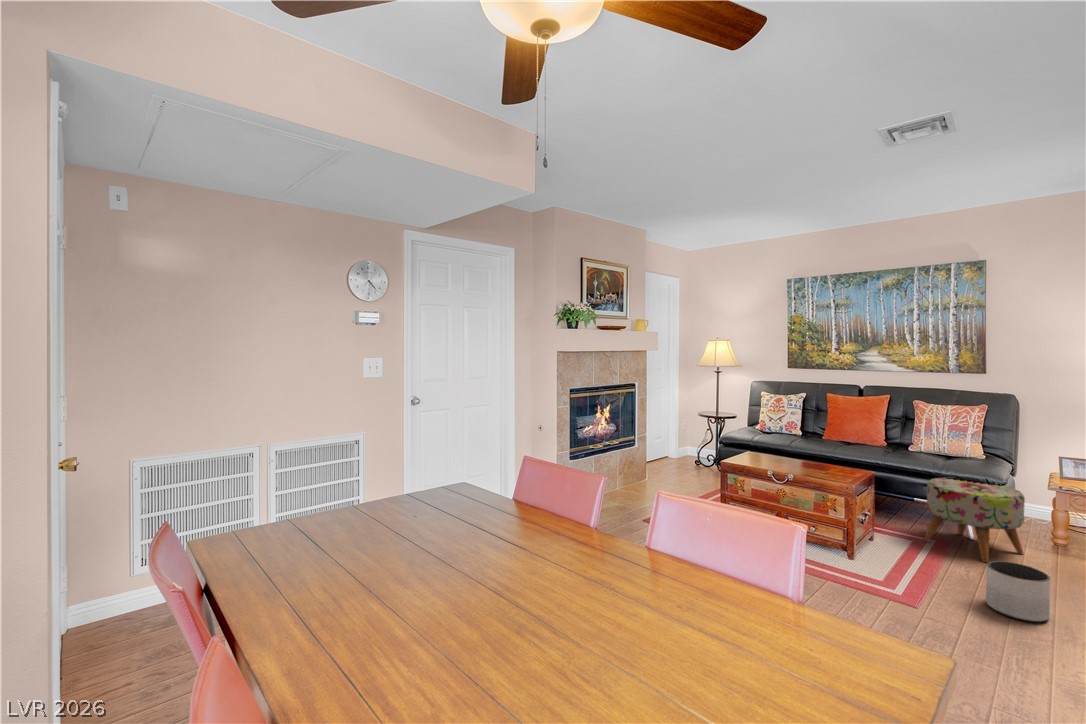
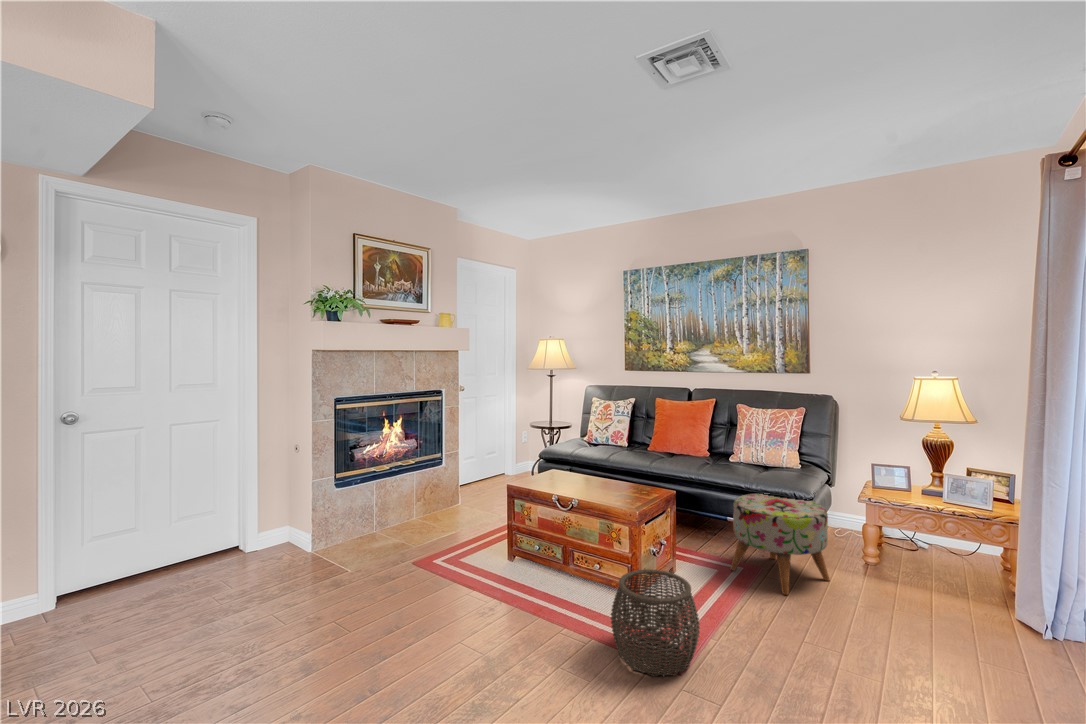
woven basket: none [850,530,933,610] -> present [611,569,700,677]
planter: present [986,561,1050,622] -> none [763,602,828,681]

